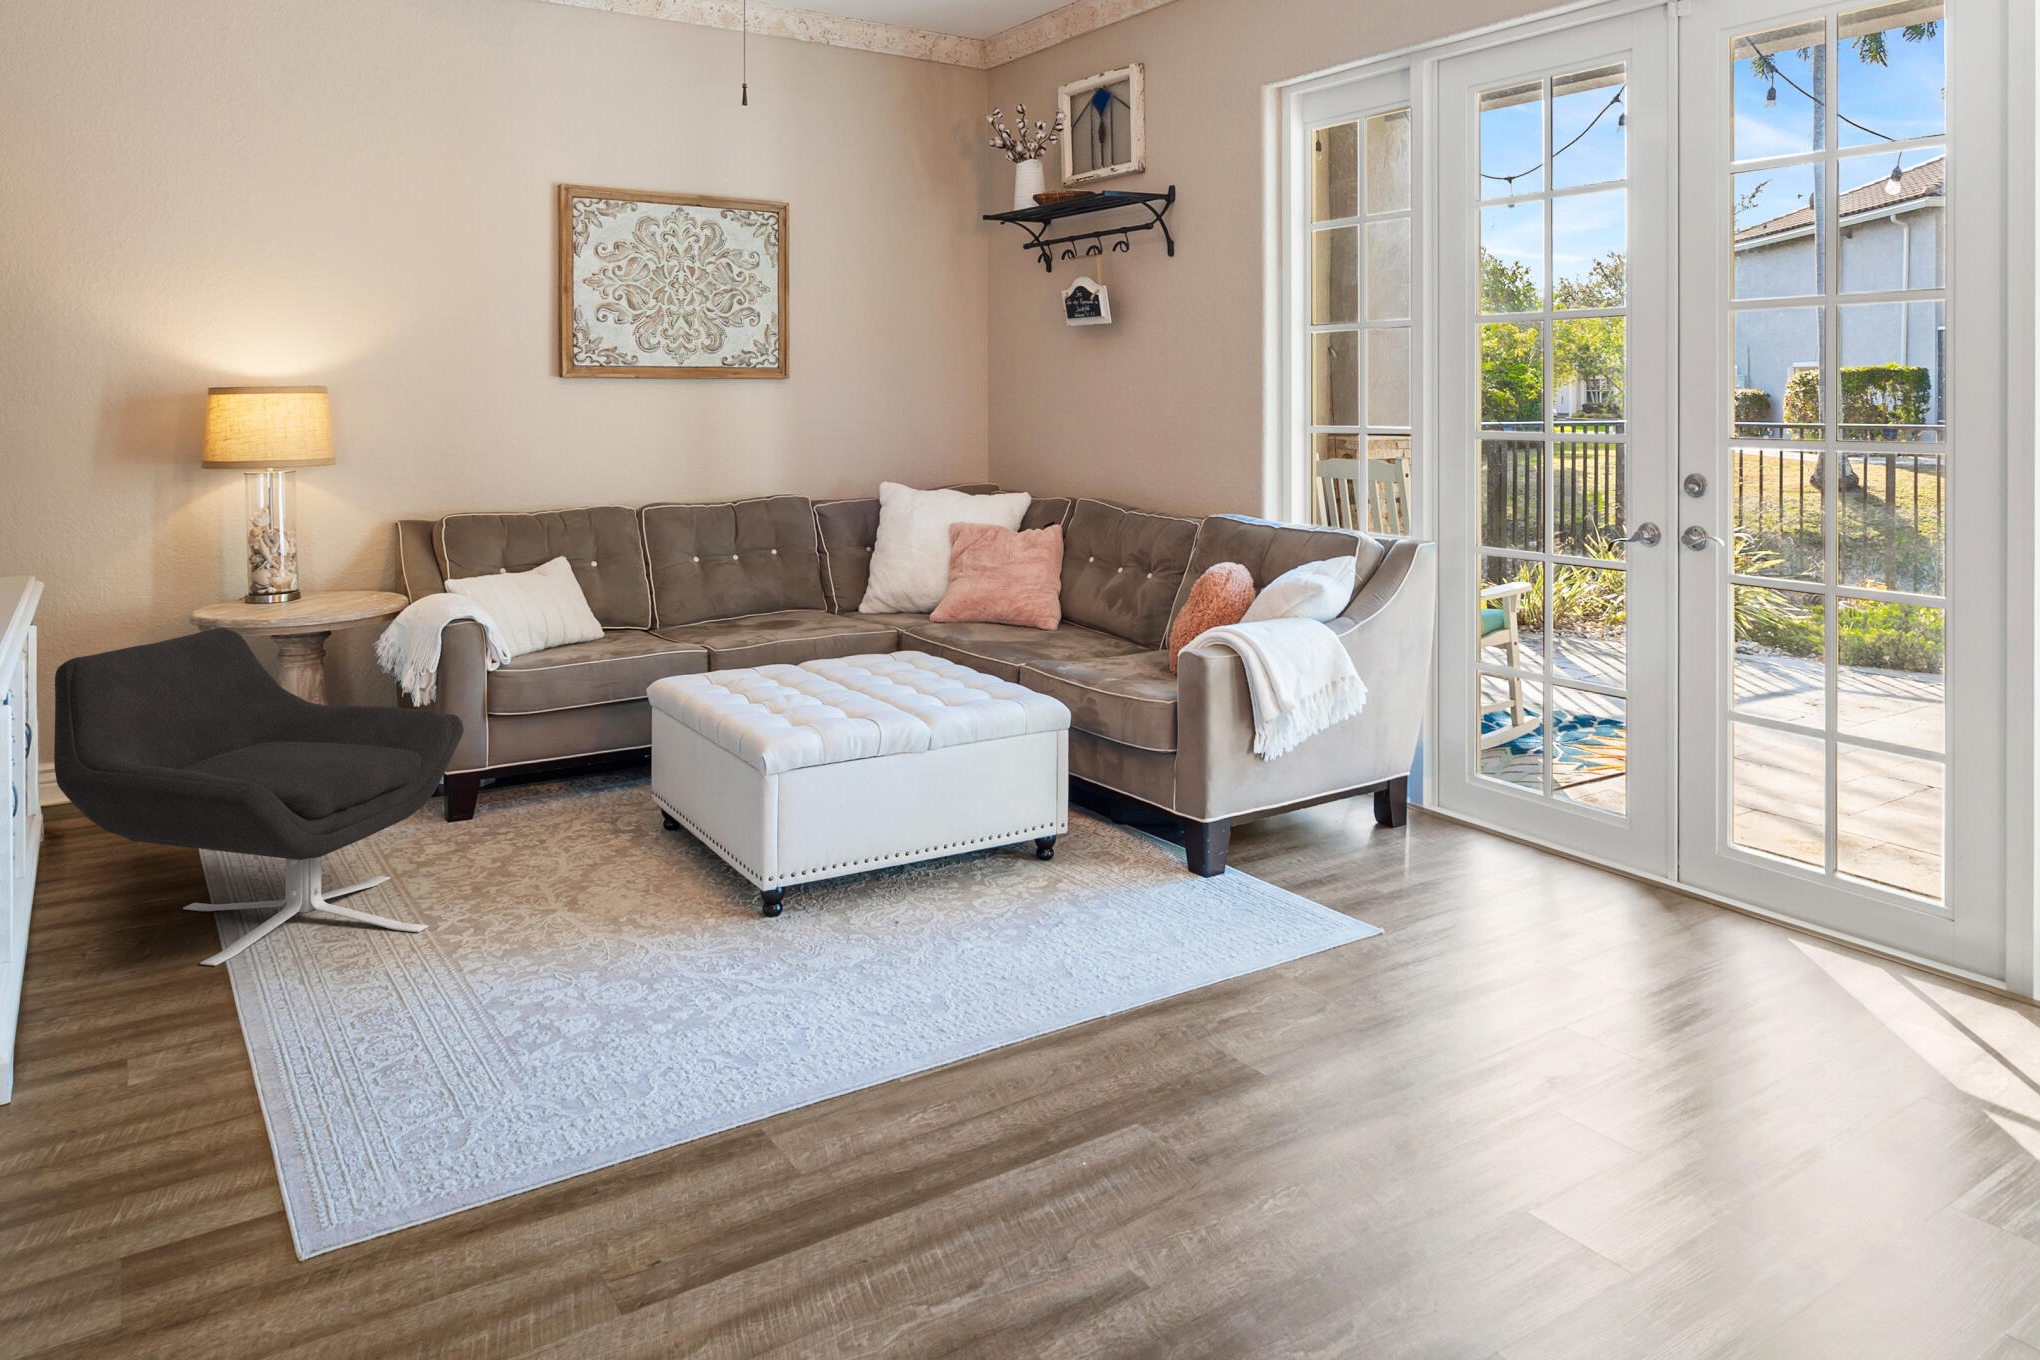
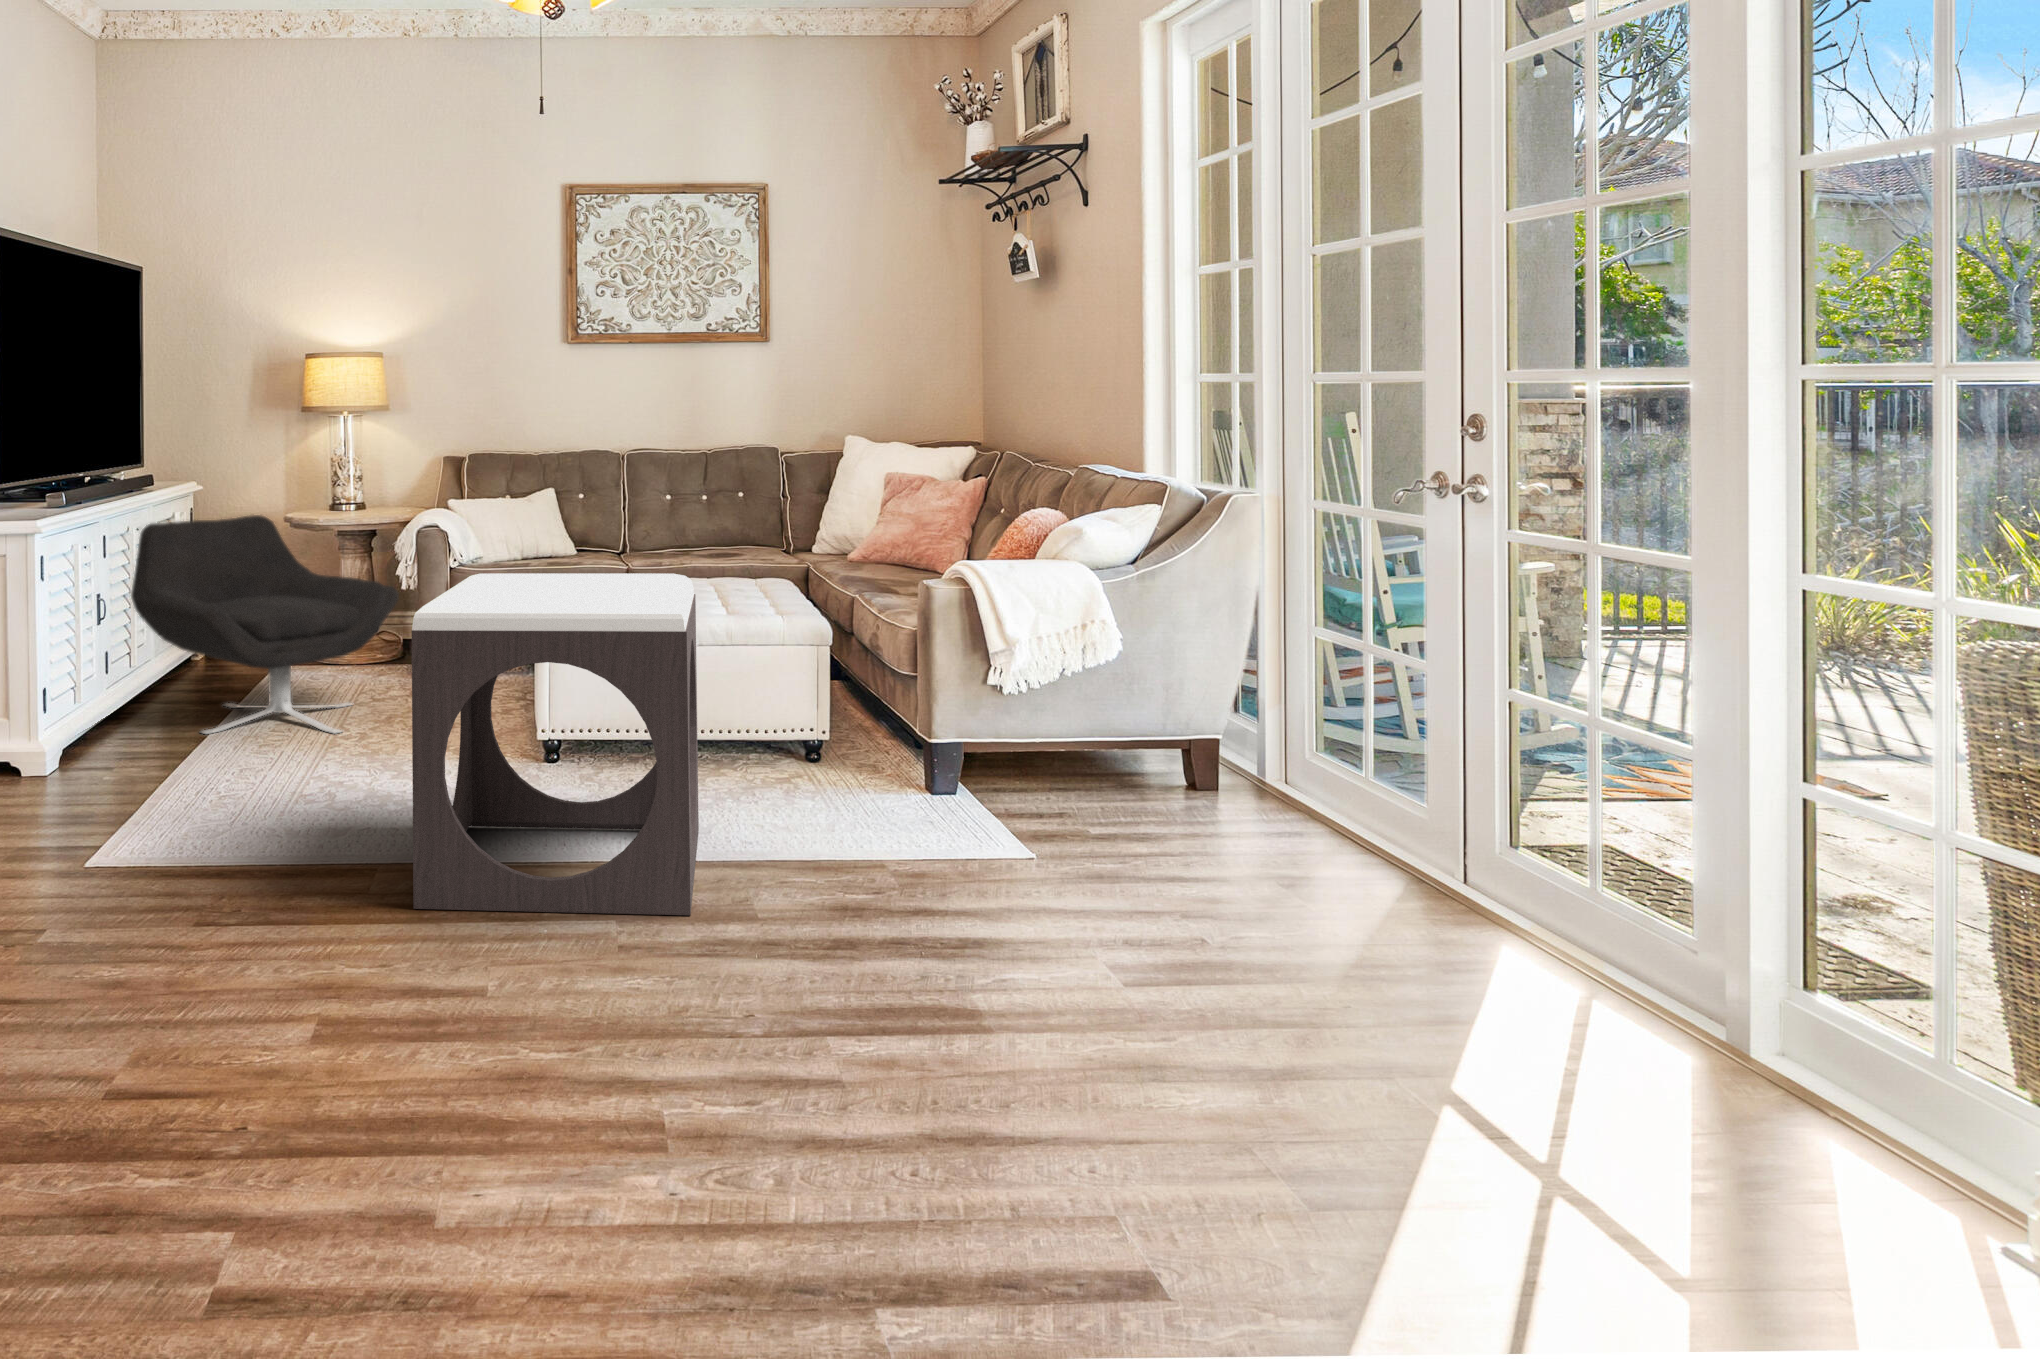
footstool: none [779,704,1193,1208] -> present [411,574,699,915]

